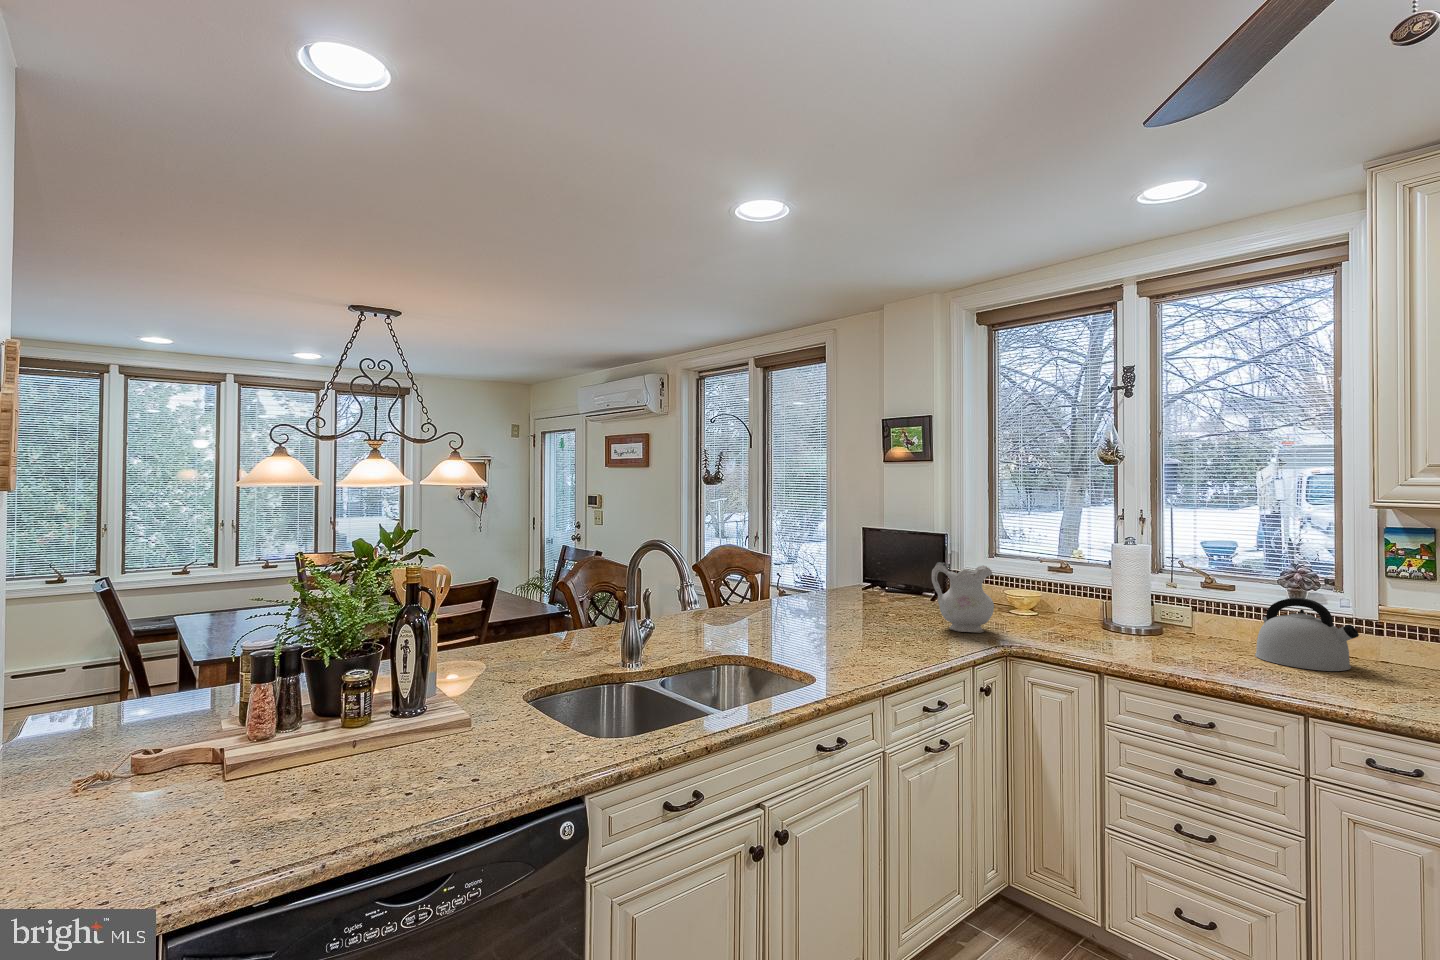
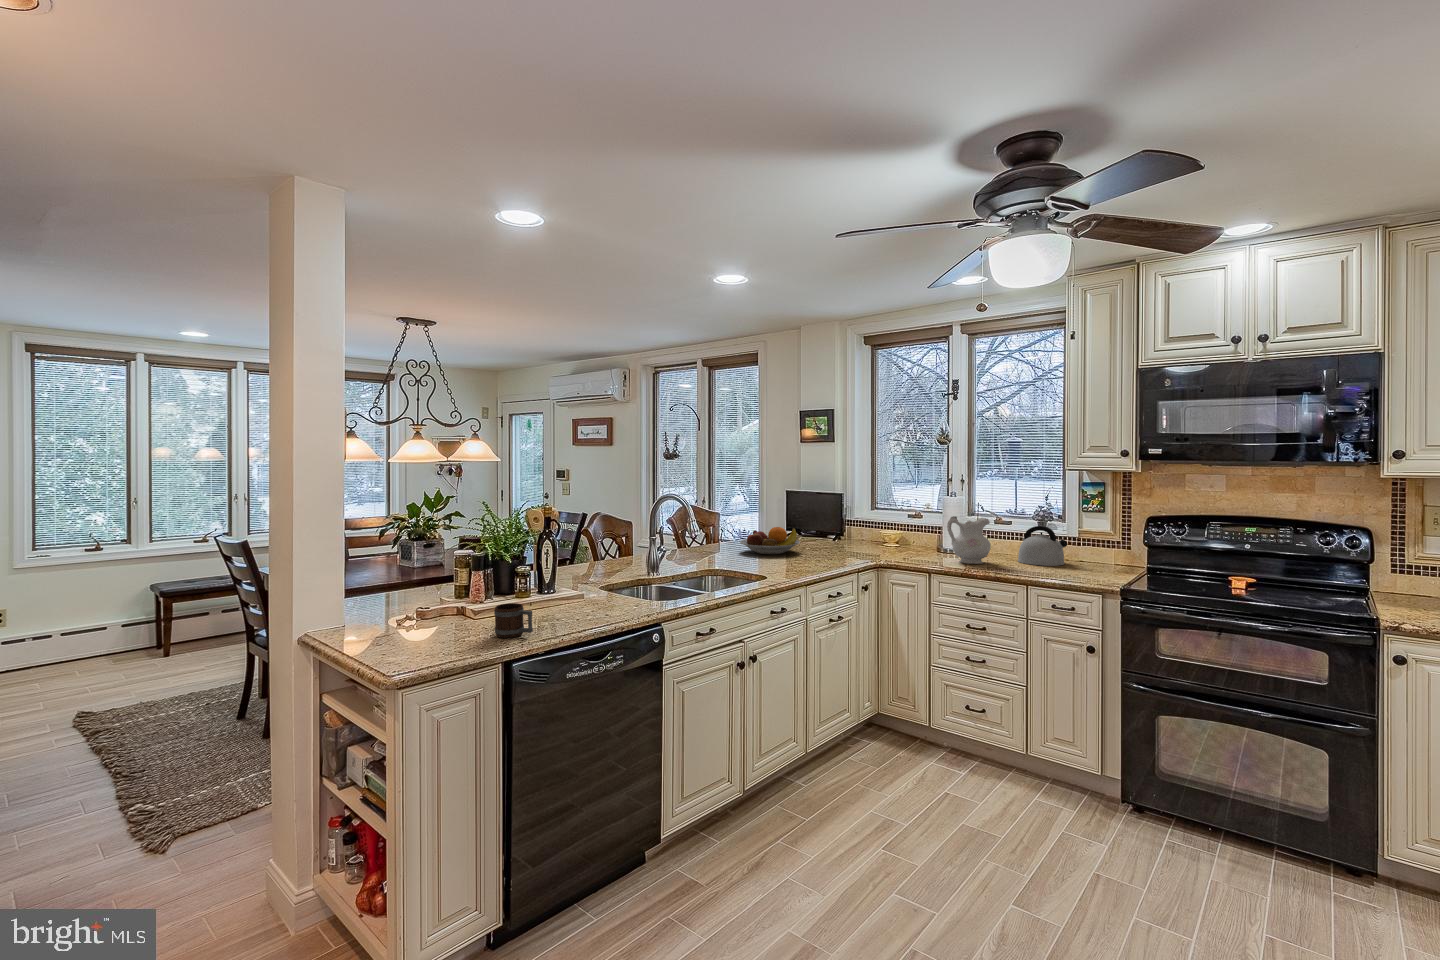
ceramic pitcher: present [932,563,994,633] -> present [947,516,991,564]
fruit bowl: none [790,584,881,626] -> present [740,527,800,554]
mug: none [194,766,272,852] -> present [494,603,533,638]

